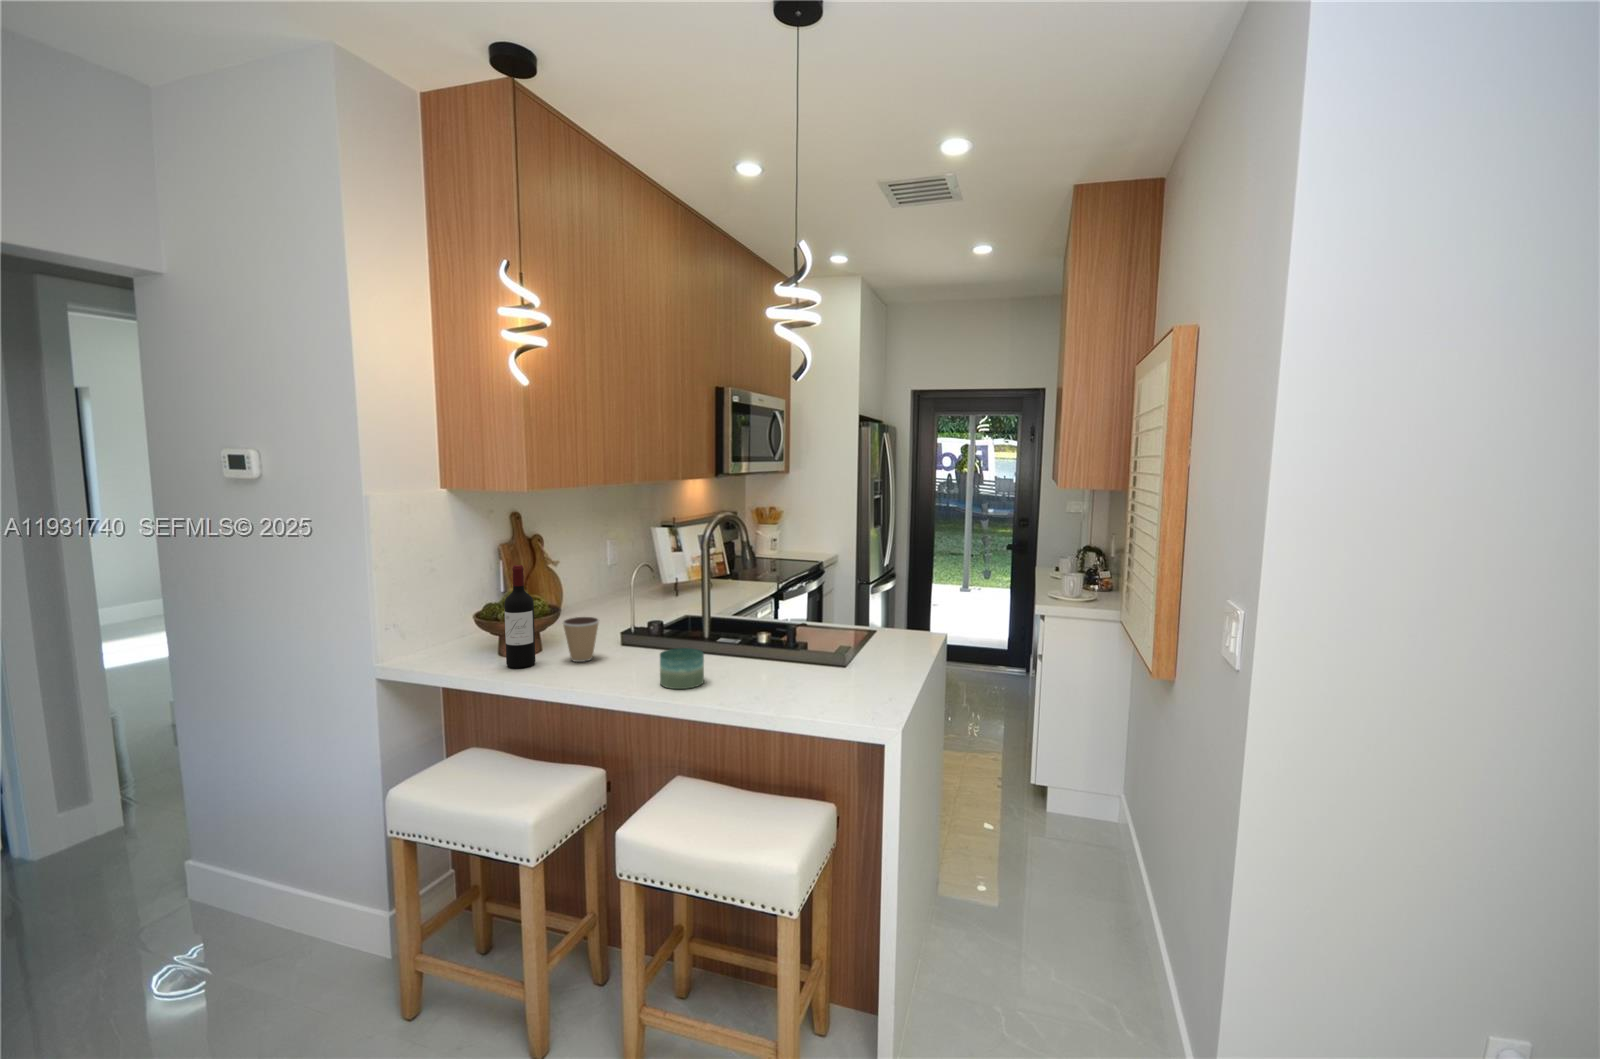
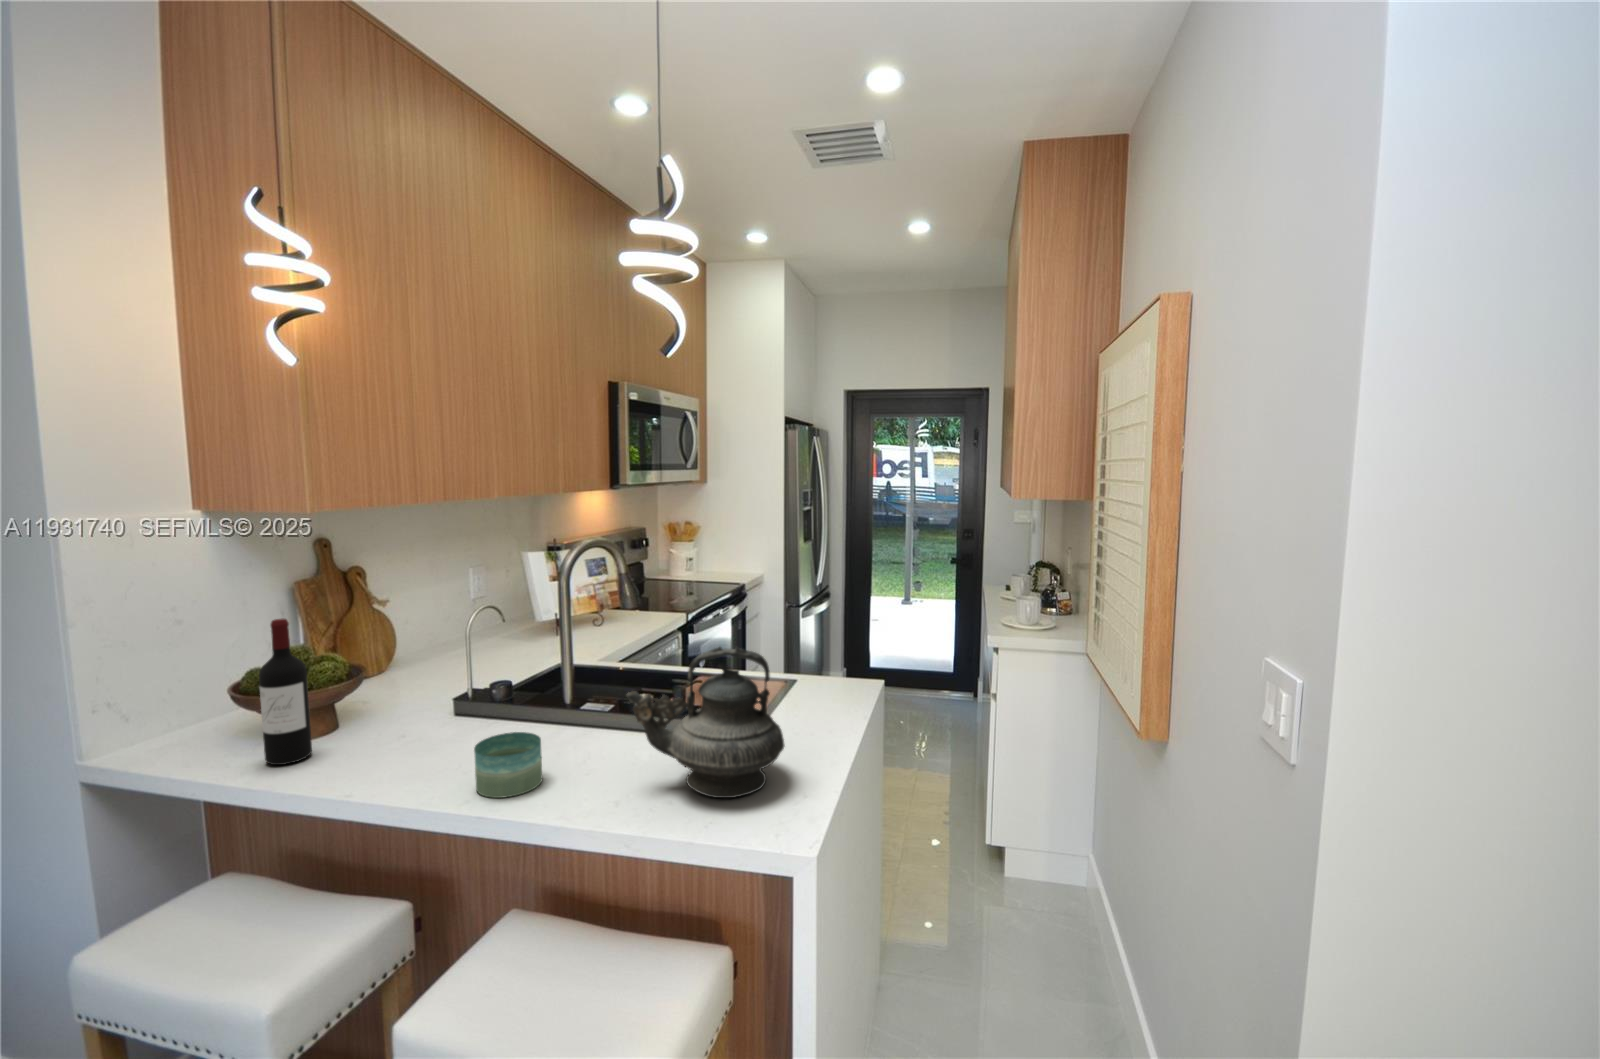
teapot: none [766,588,877,694] -> present [627,647,785,798]
coffee cup: present [563,617,599,662] -> none [352,684,410,750]

